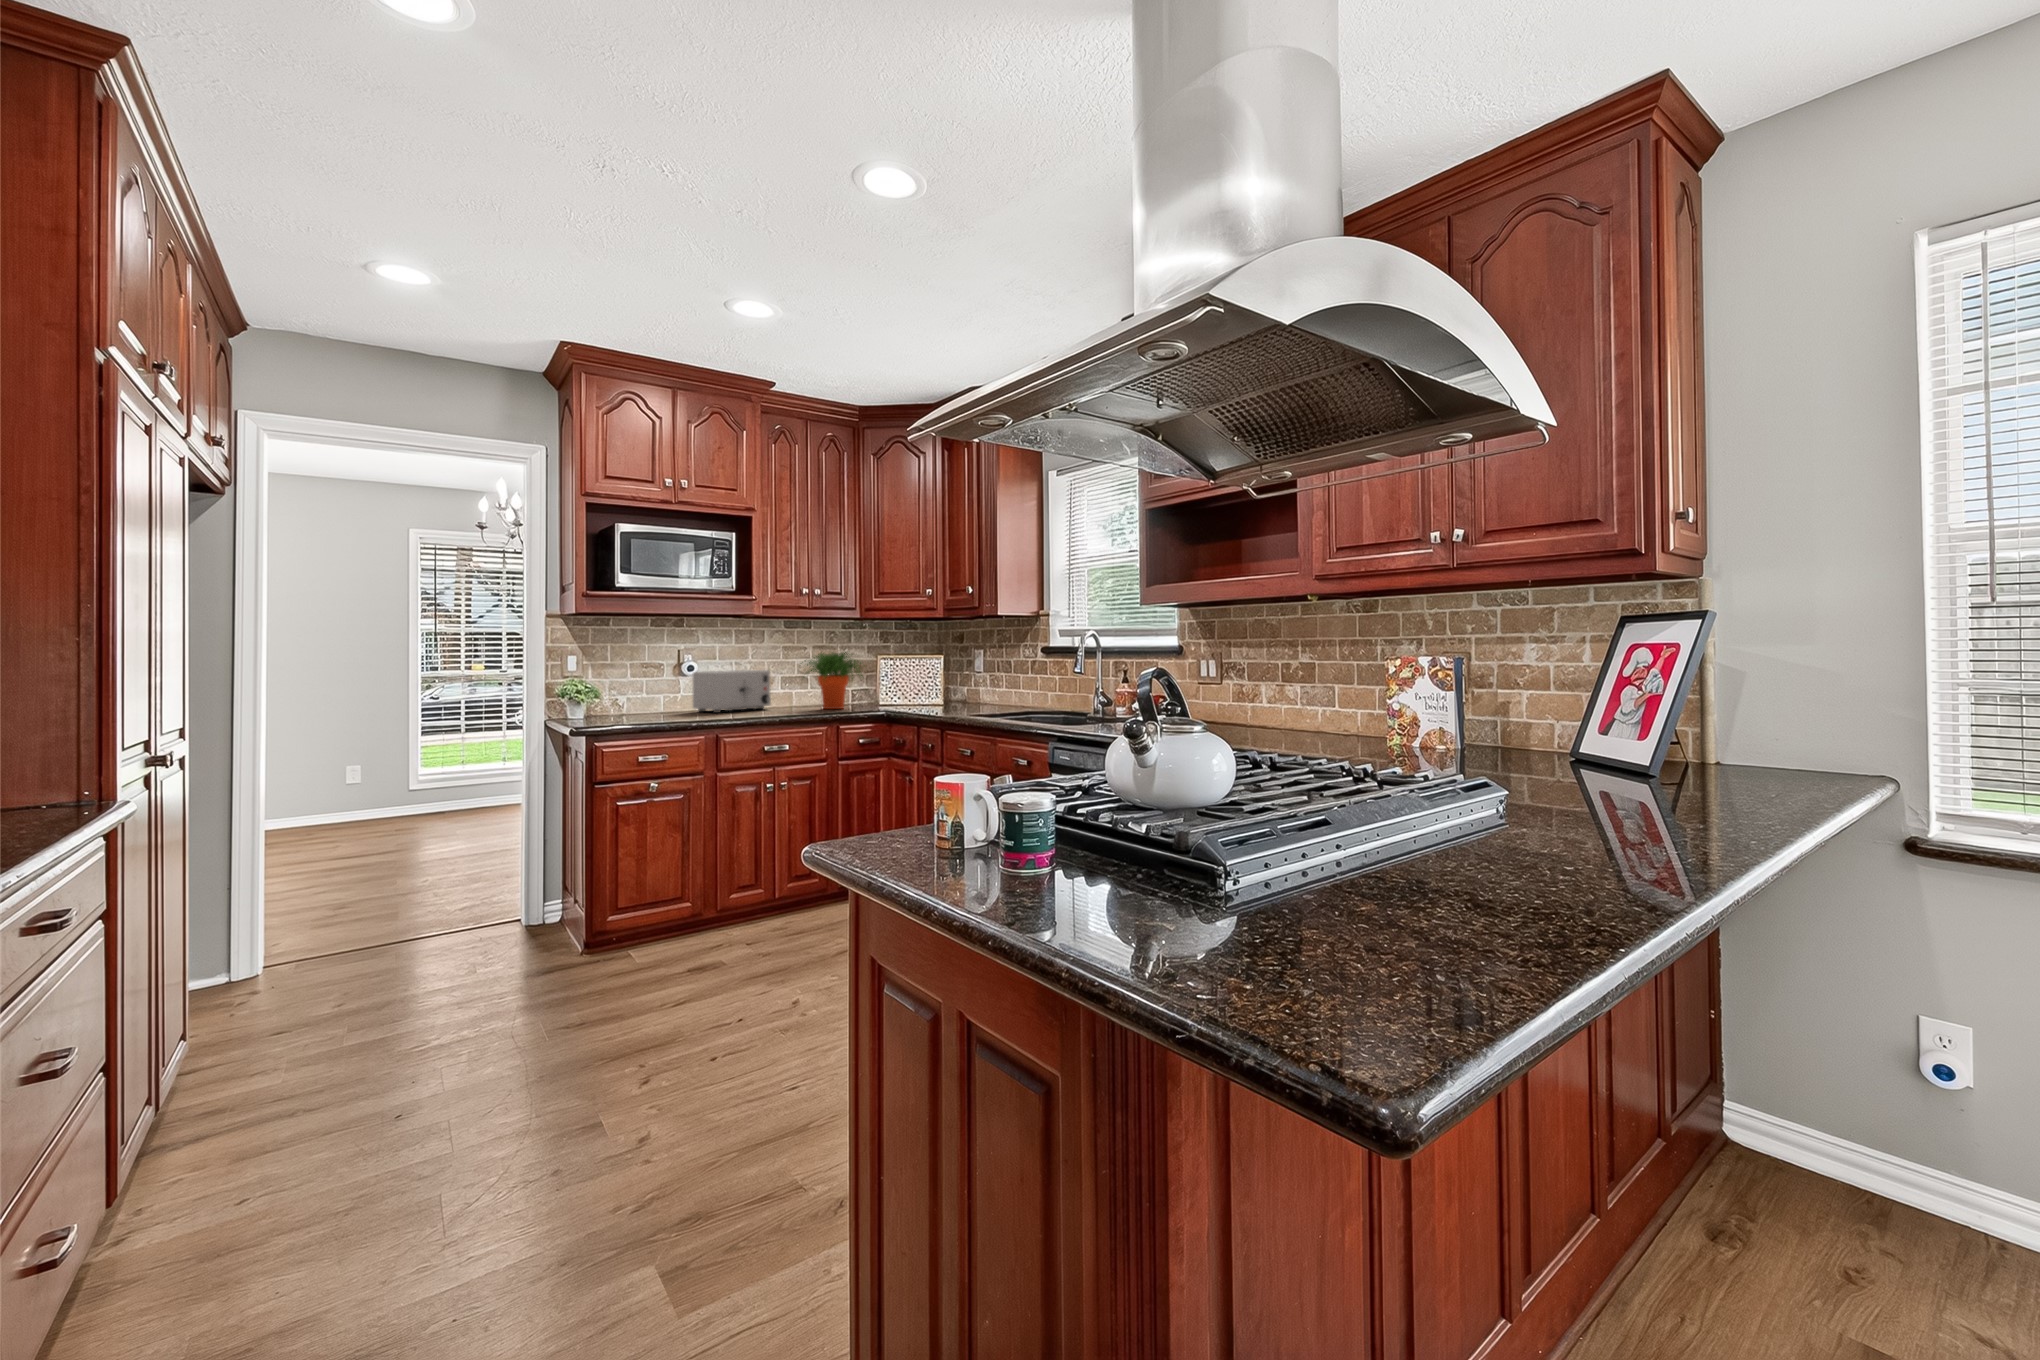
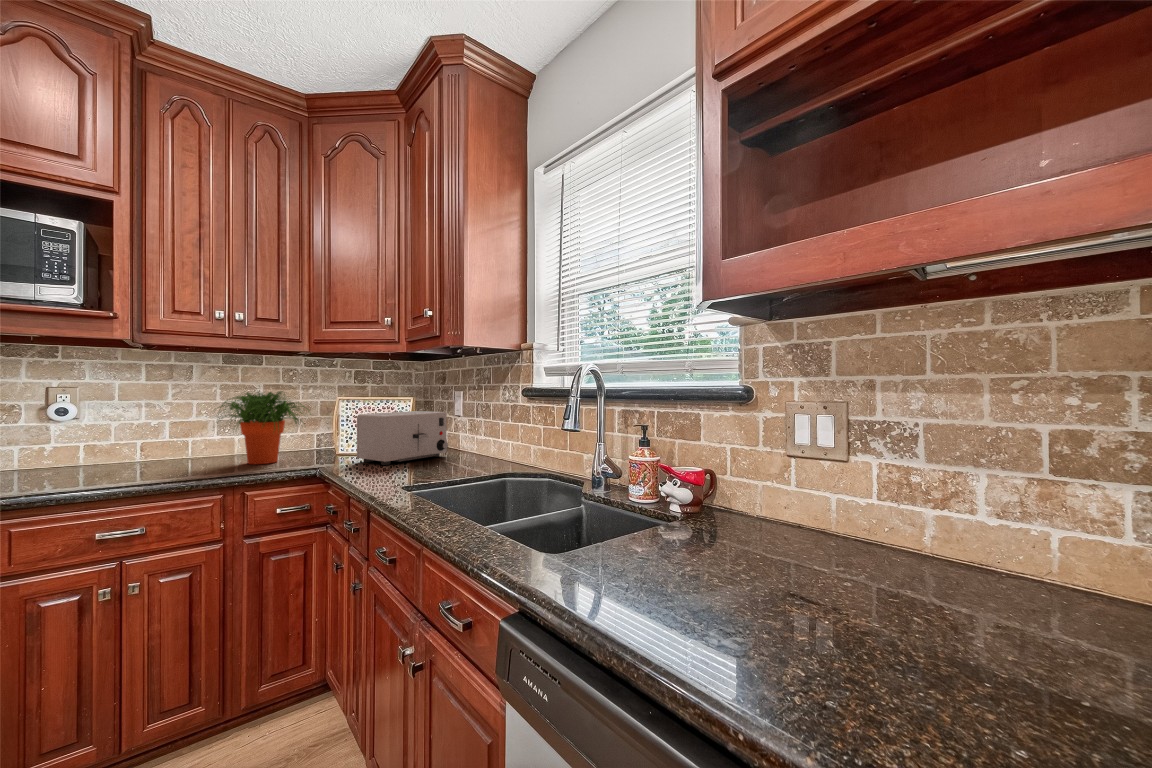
toaster: present [693,670,771,713] -> present [357,411,448,465]

